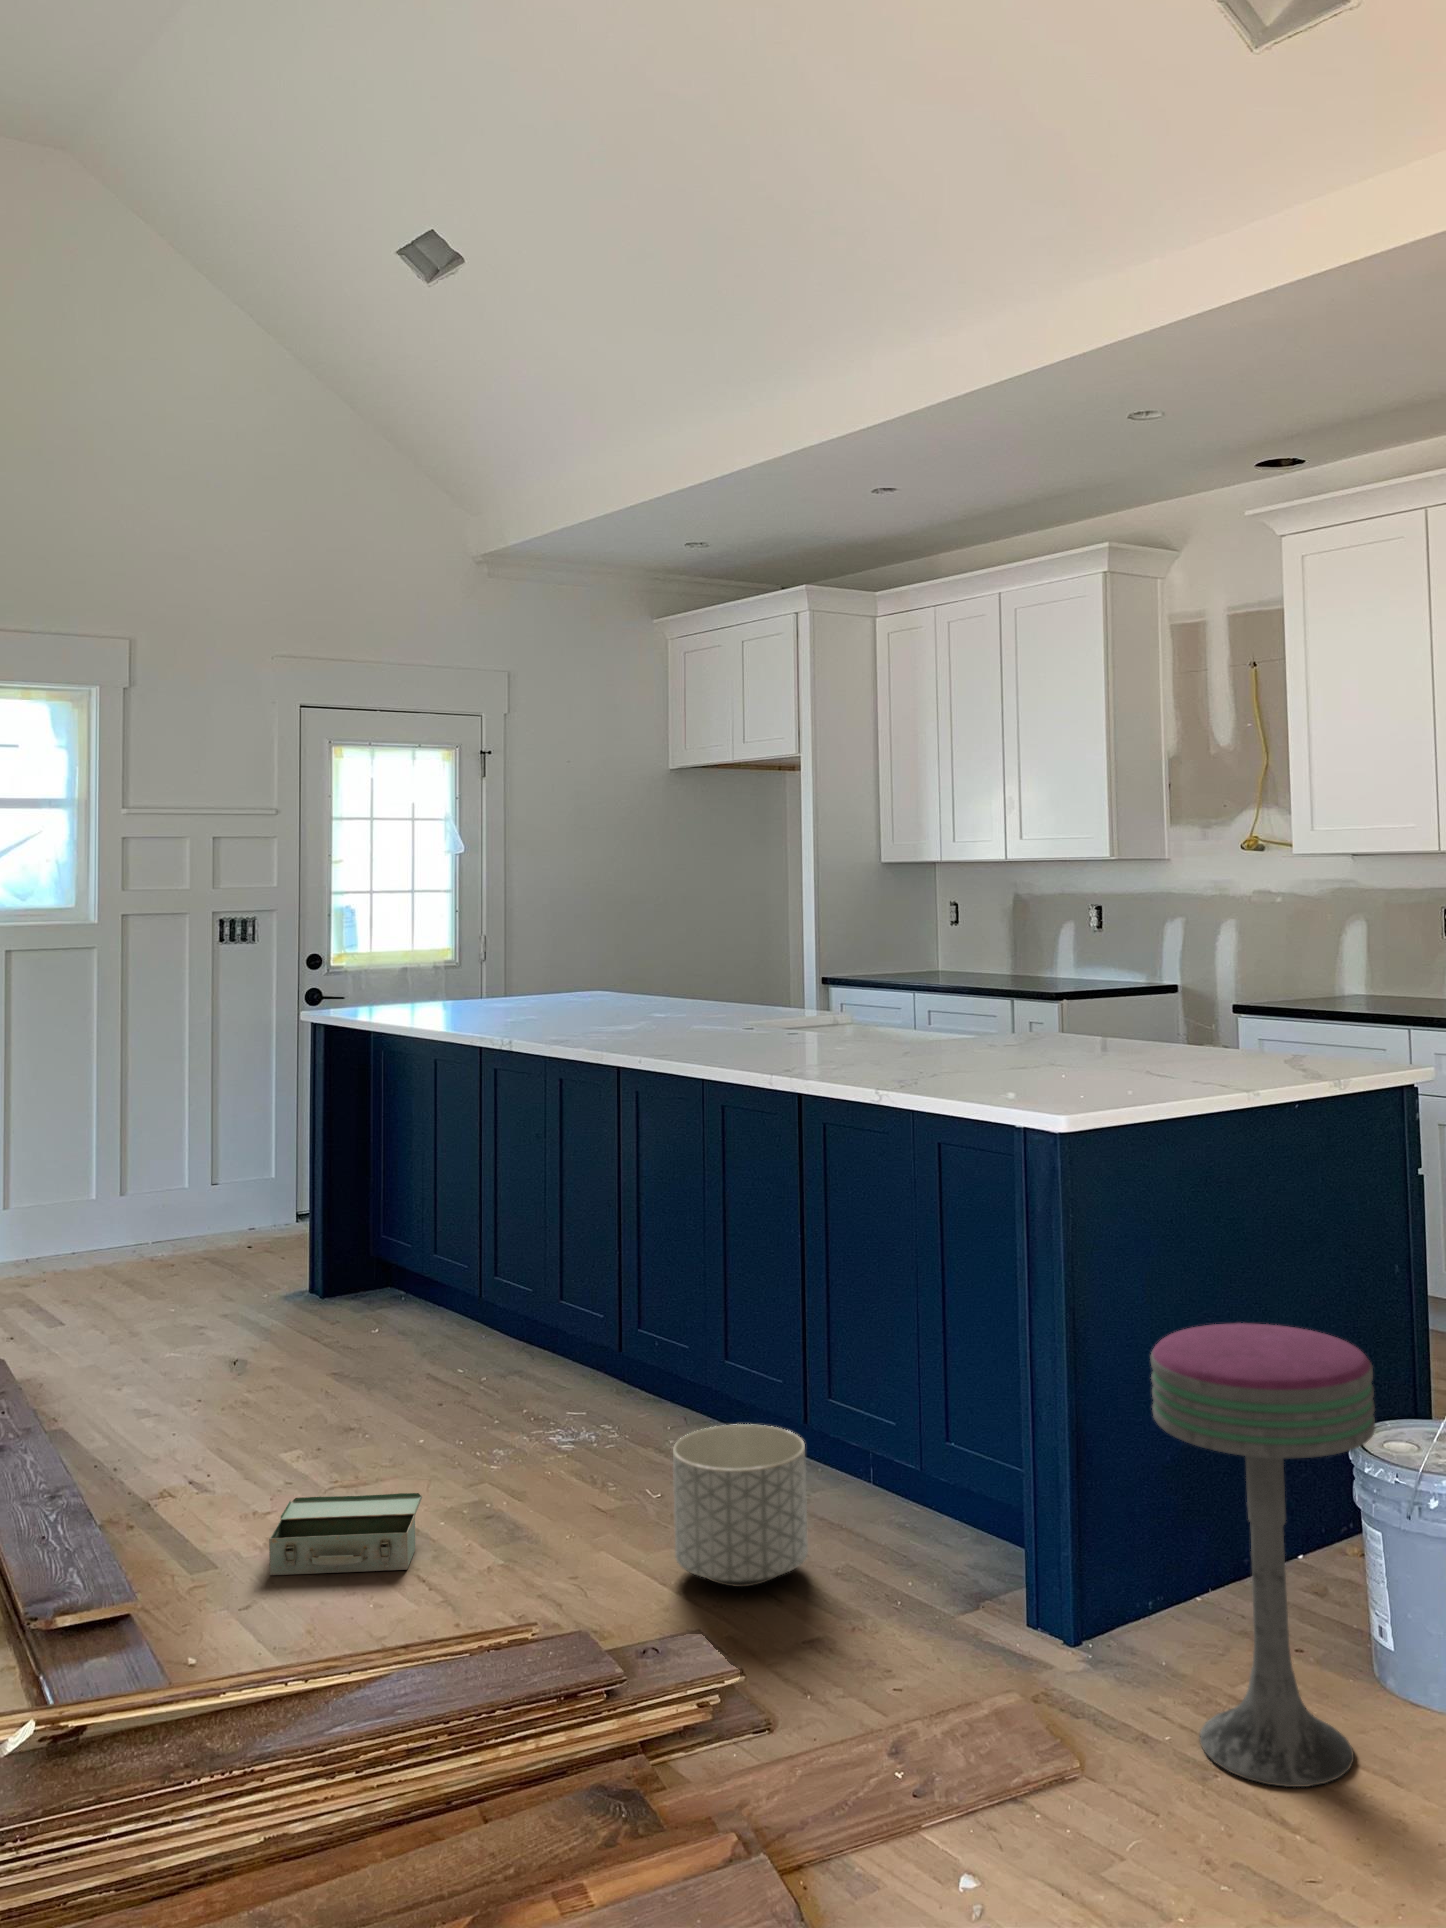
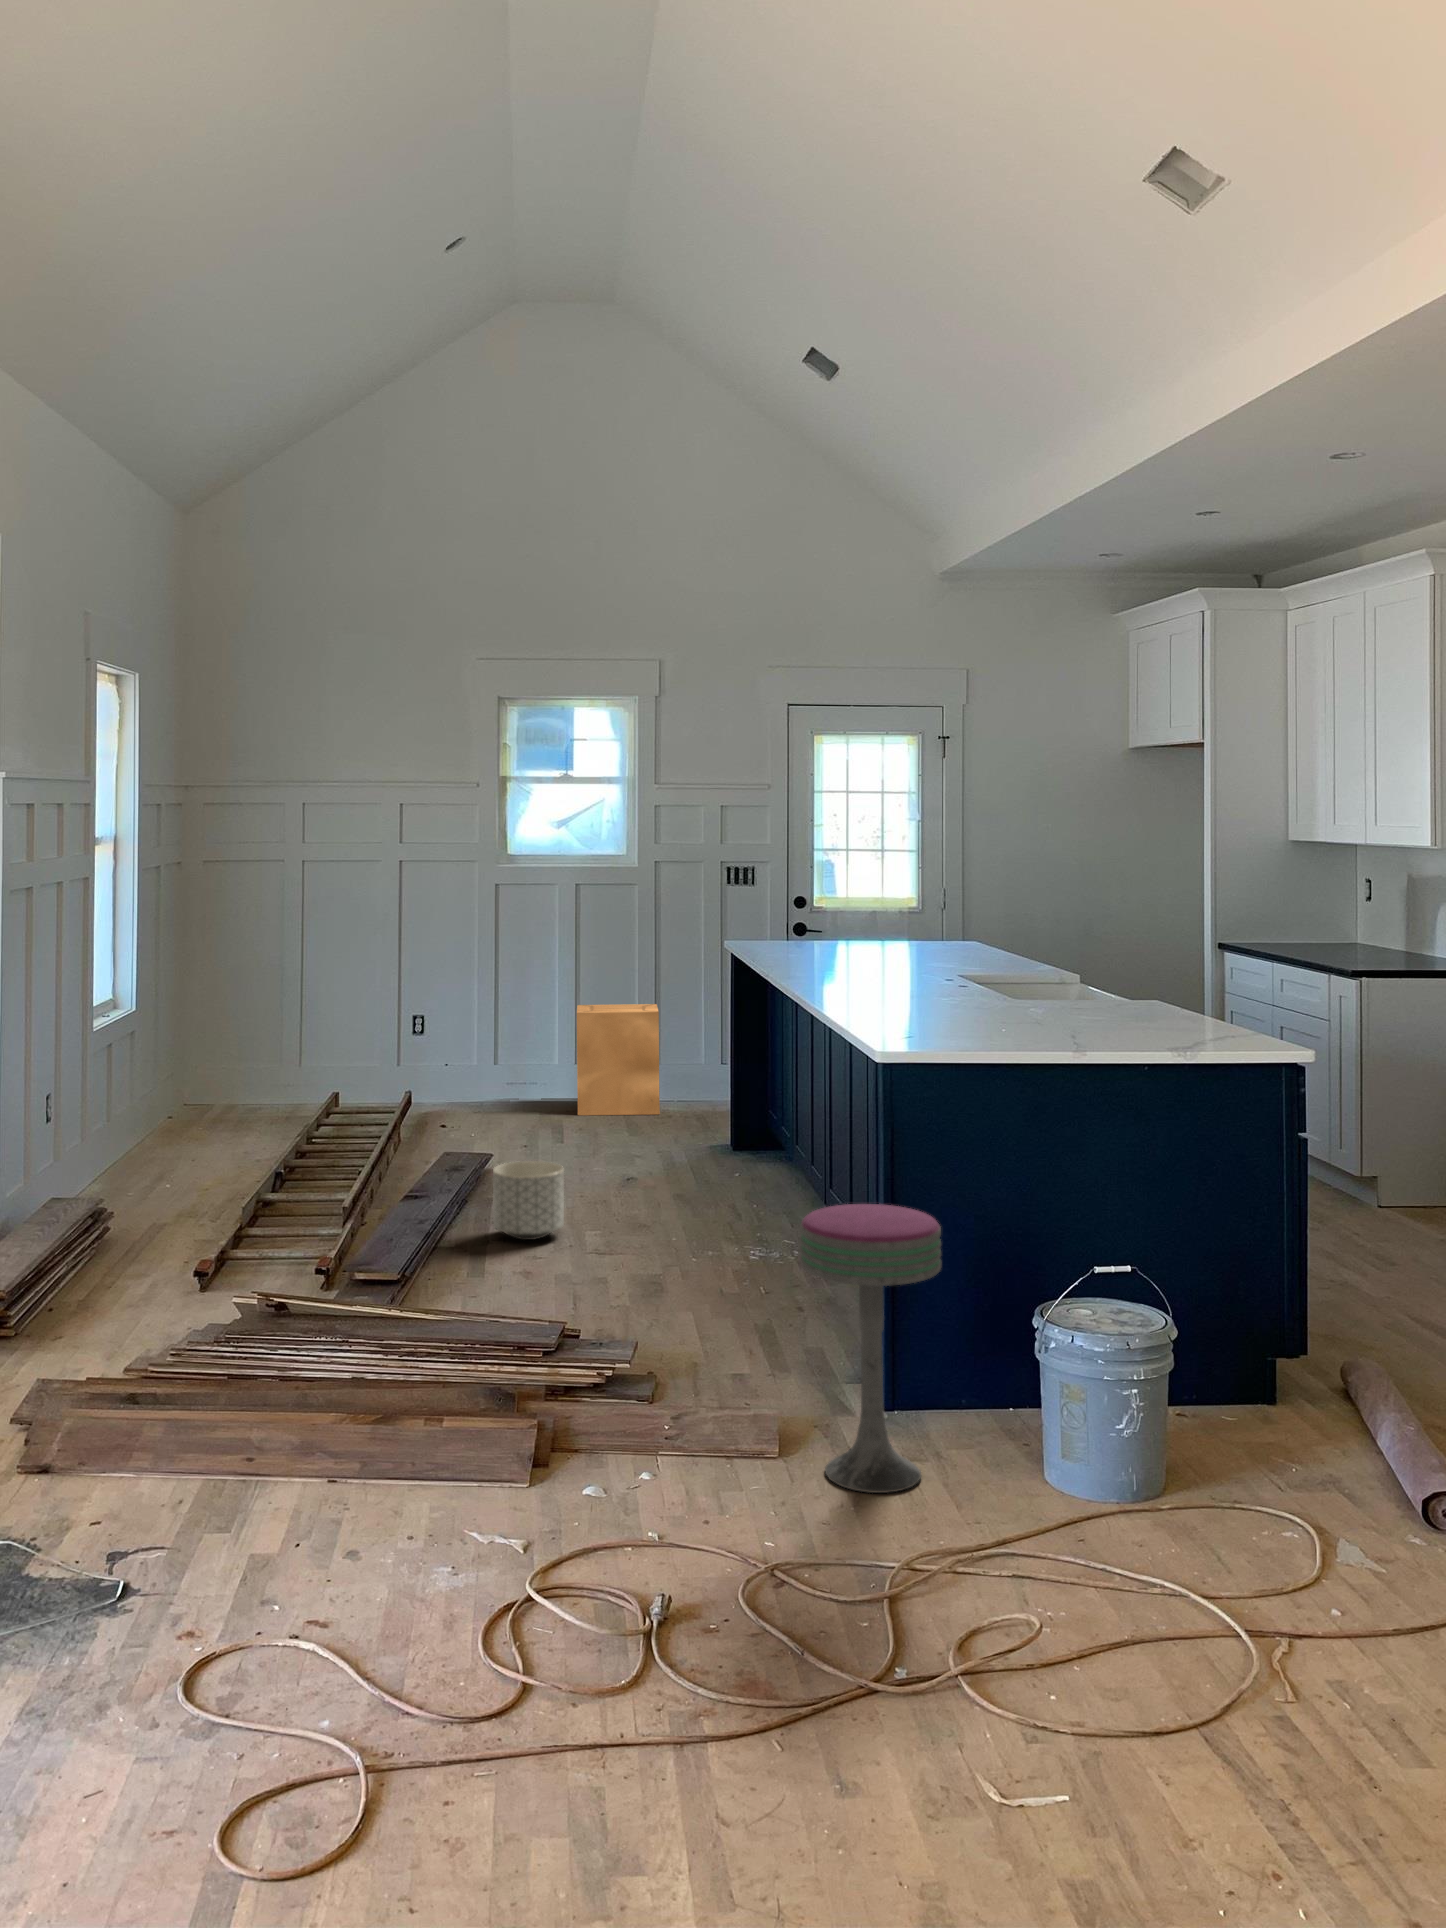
cardboard box: none [10,1114,154,1288] -> present [577,1004,660,1115]
planter: present [673,1424,808,1587] -> present [493,1161,564,1240]
toolbox: present [269,1493,422,1575] -> none [498,1243,598,1292]

